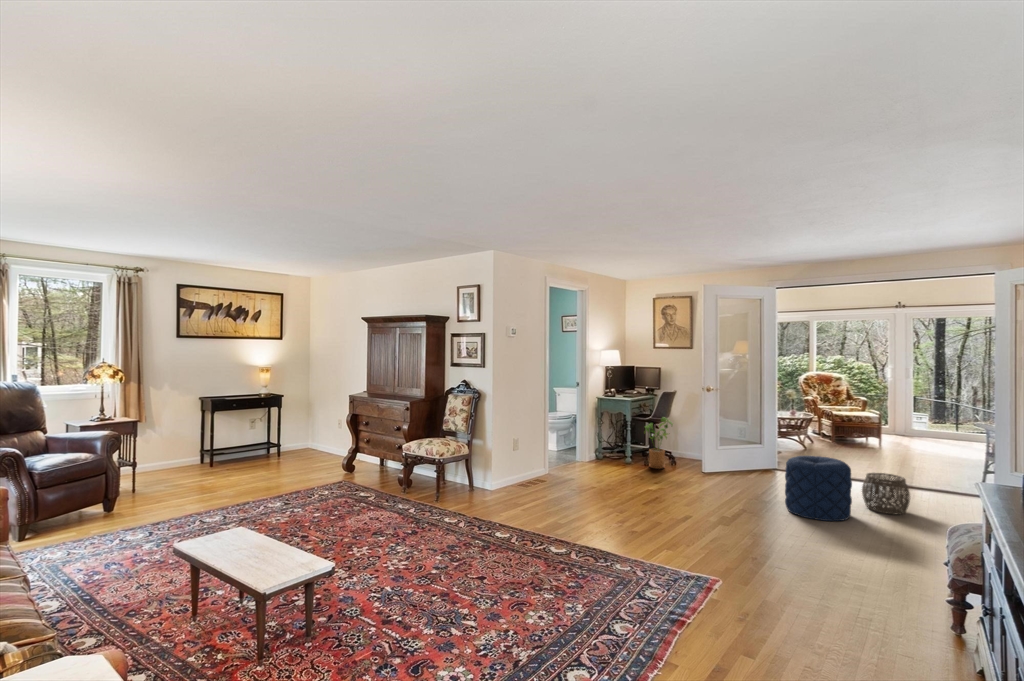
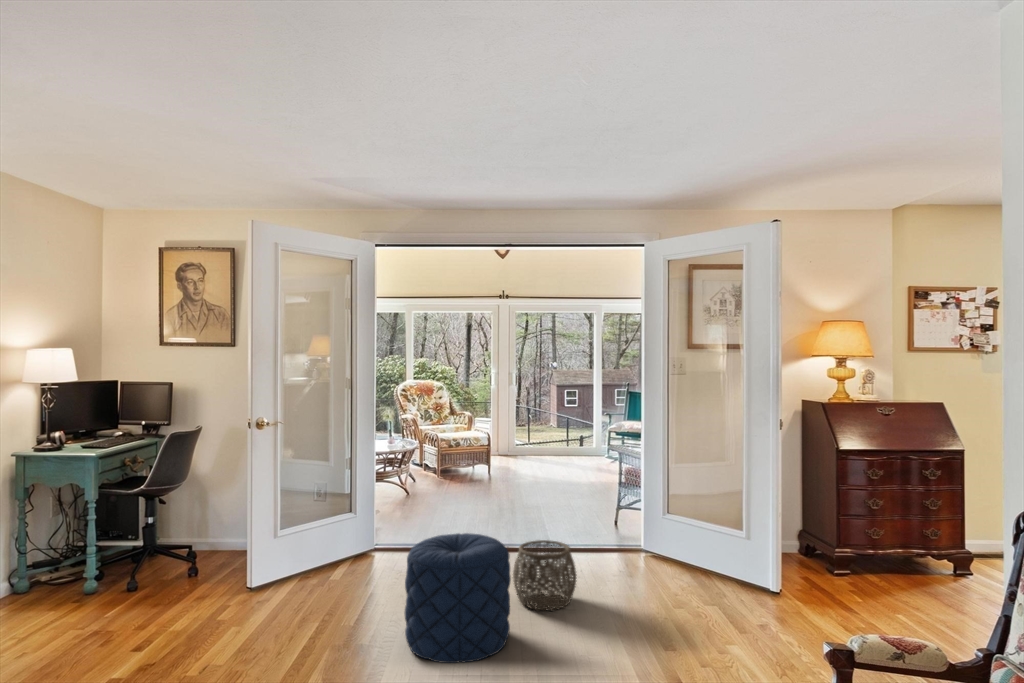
house plant: present [645,417,673,469] -> none [129,484,195,593]

